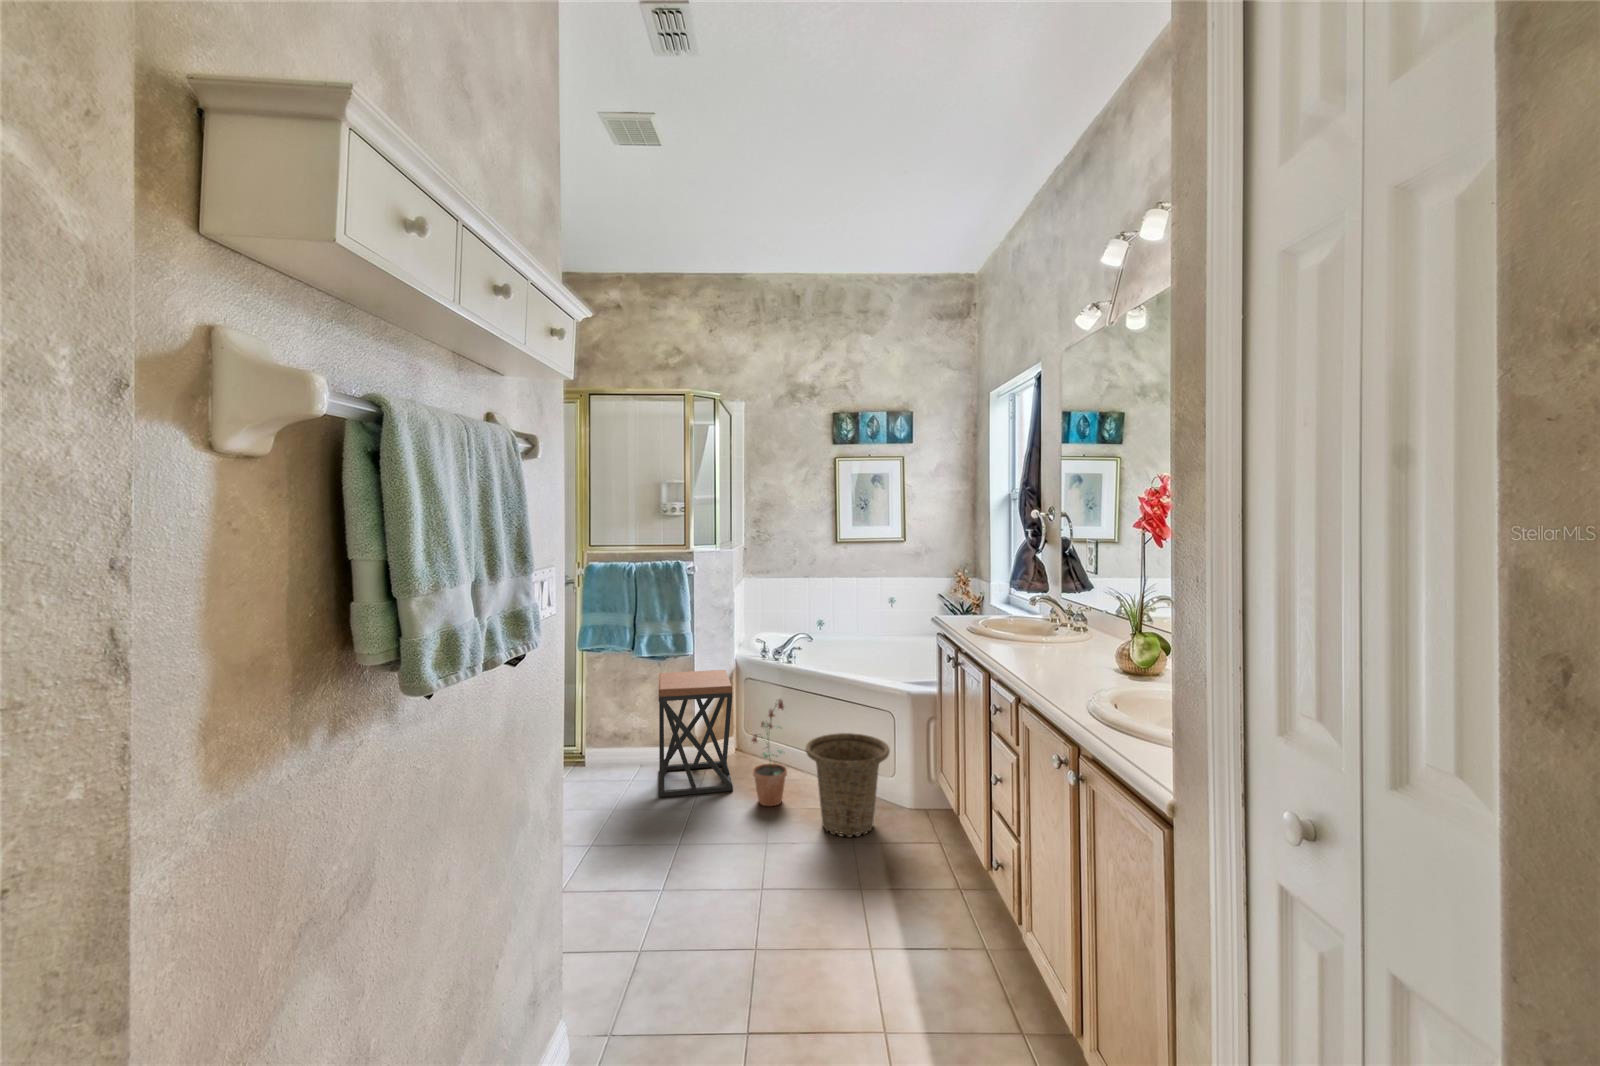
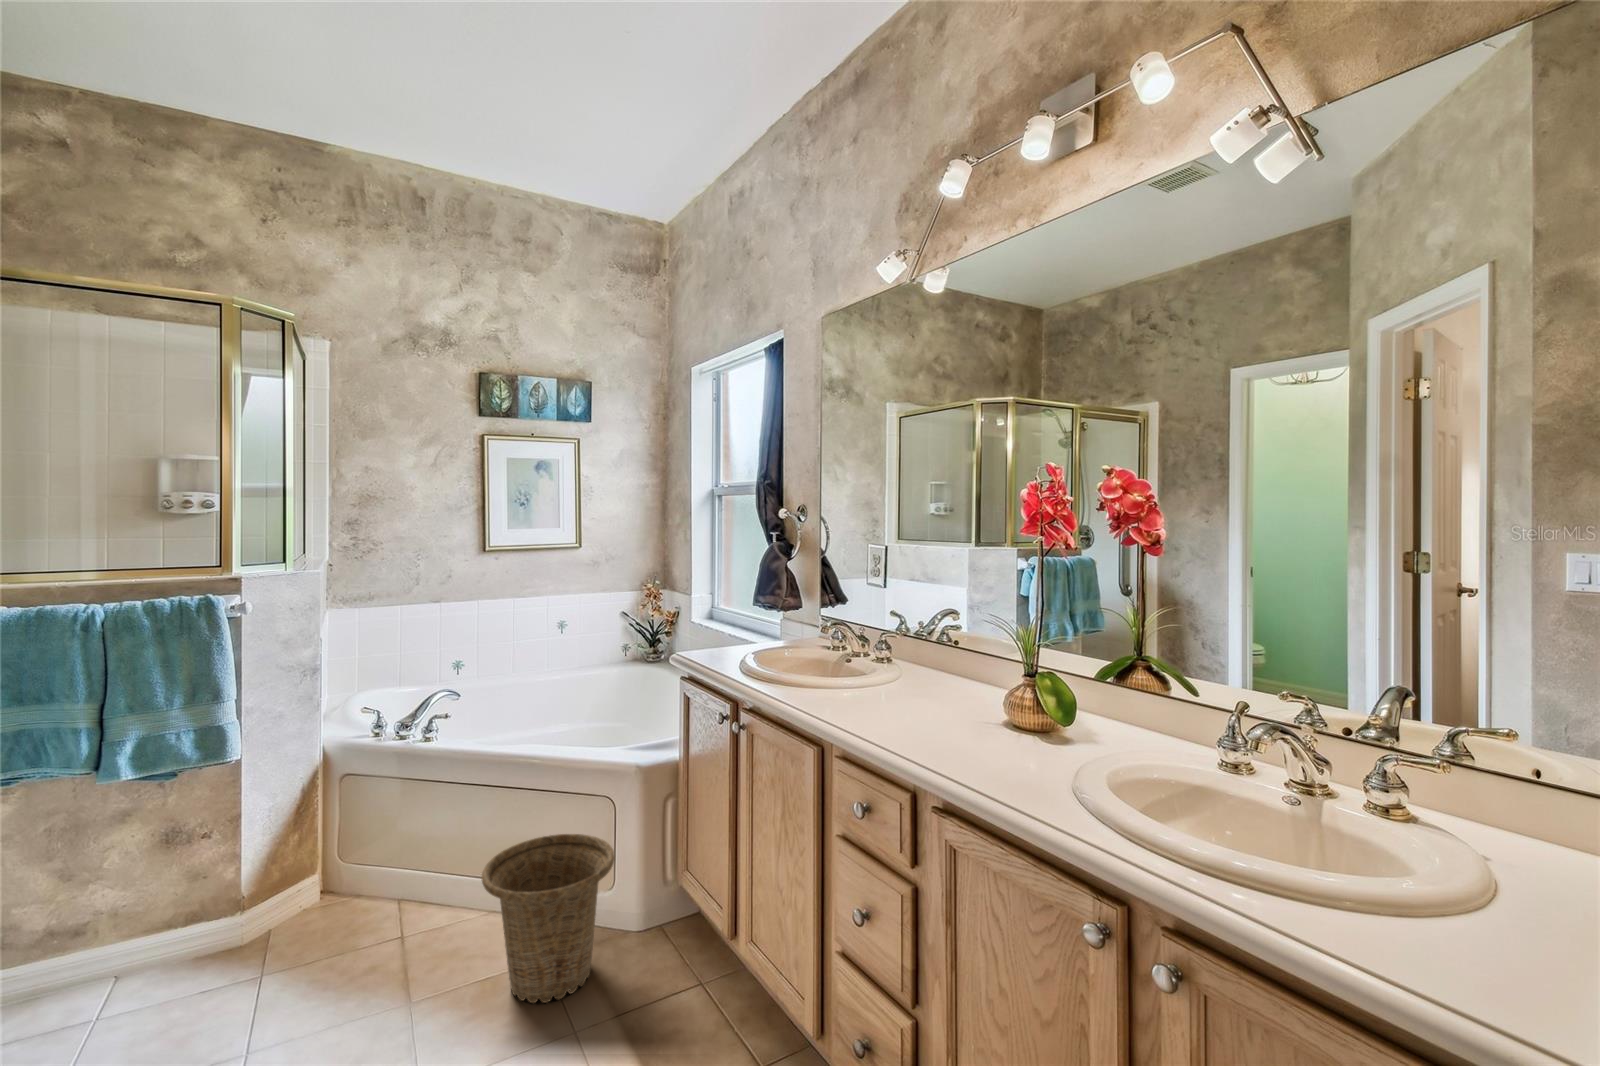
stool: present [659,670,733,797] -> none [164,770,334,1036]
potted plant: present [752,700,787,806] -> none [370,804,439,986]

